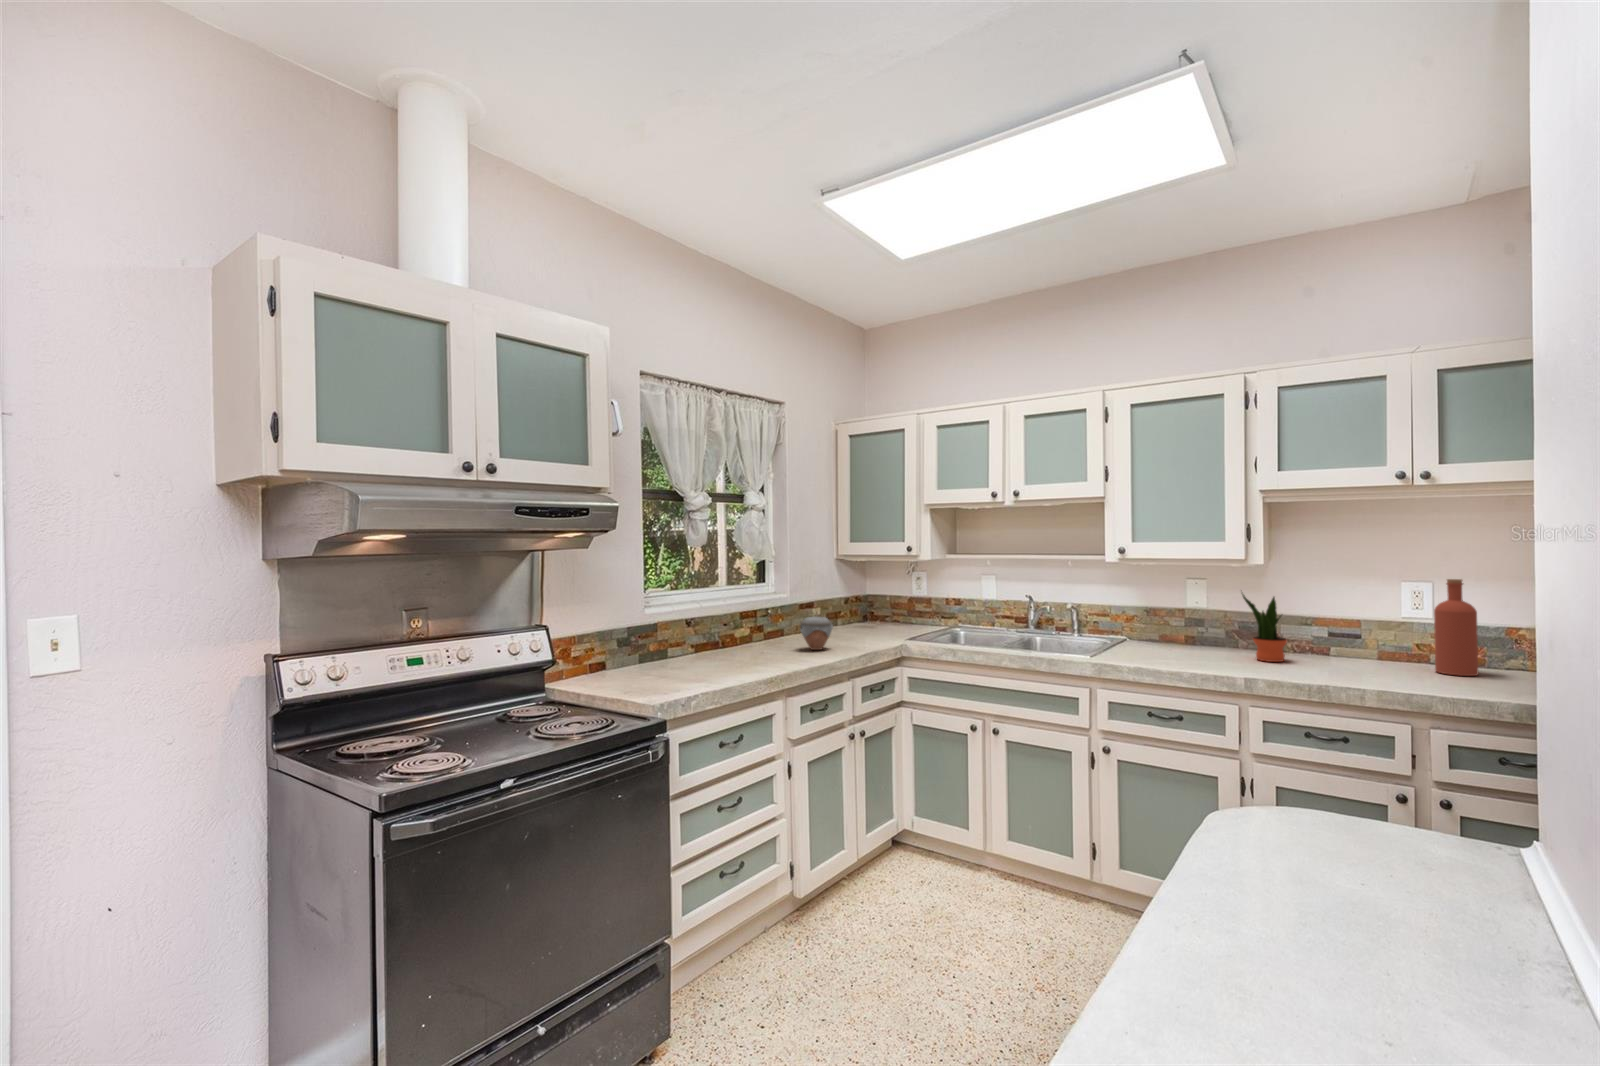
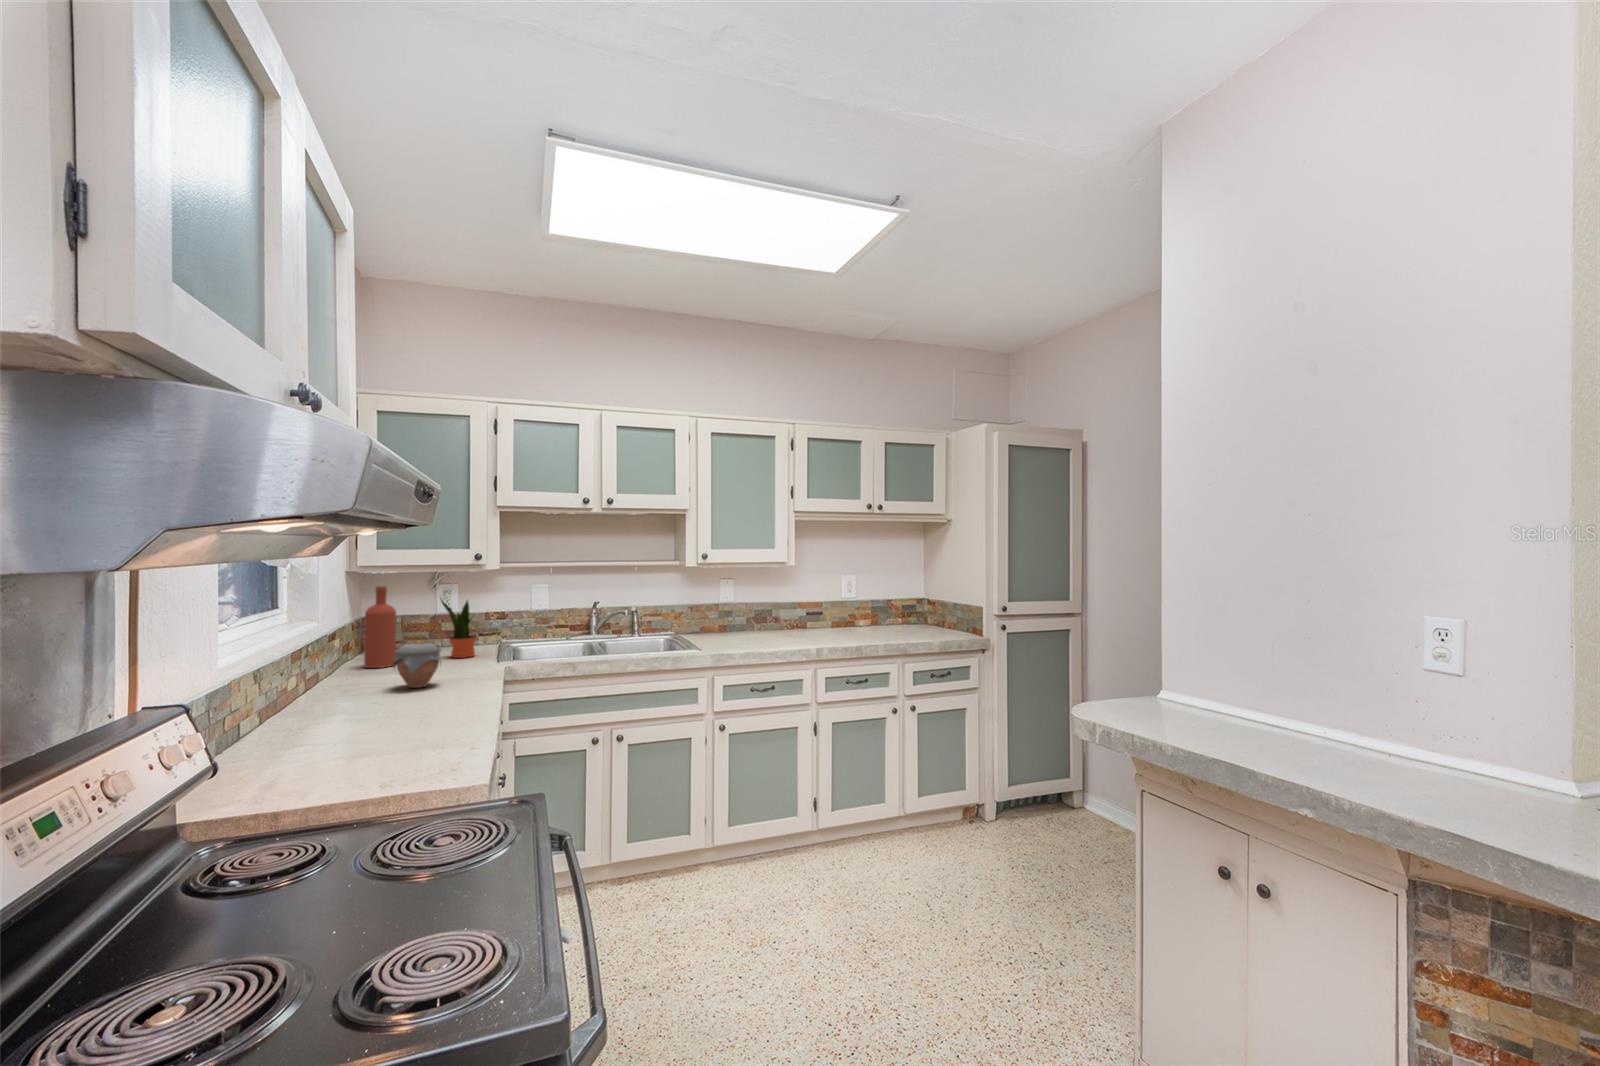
bottle: present [1434,579,1478,676] -> present [364,586,396,668]
potted plant: present [1242,594,1287,662] -> present [441,599,477,658]

